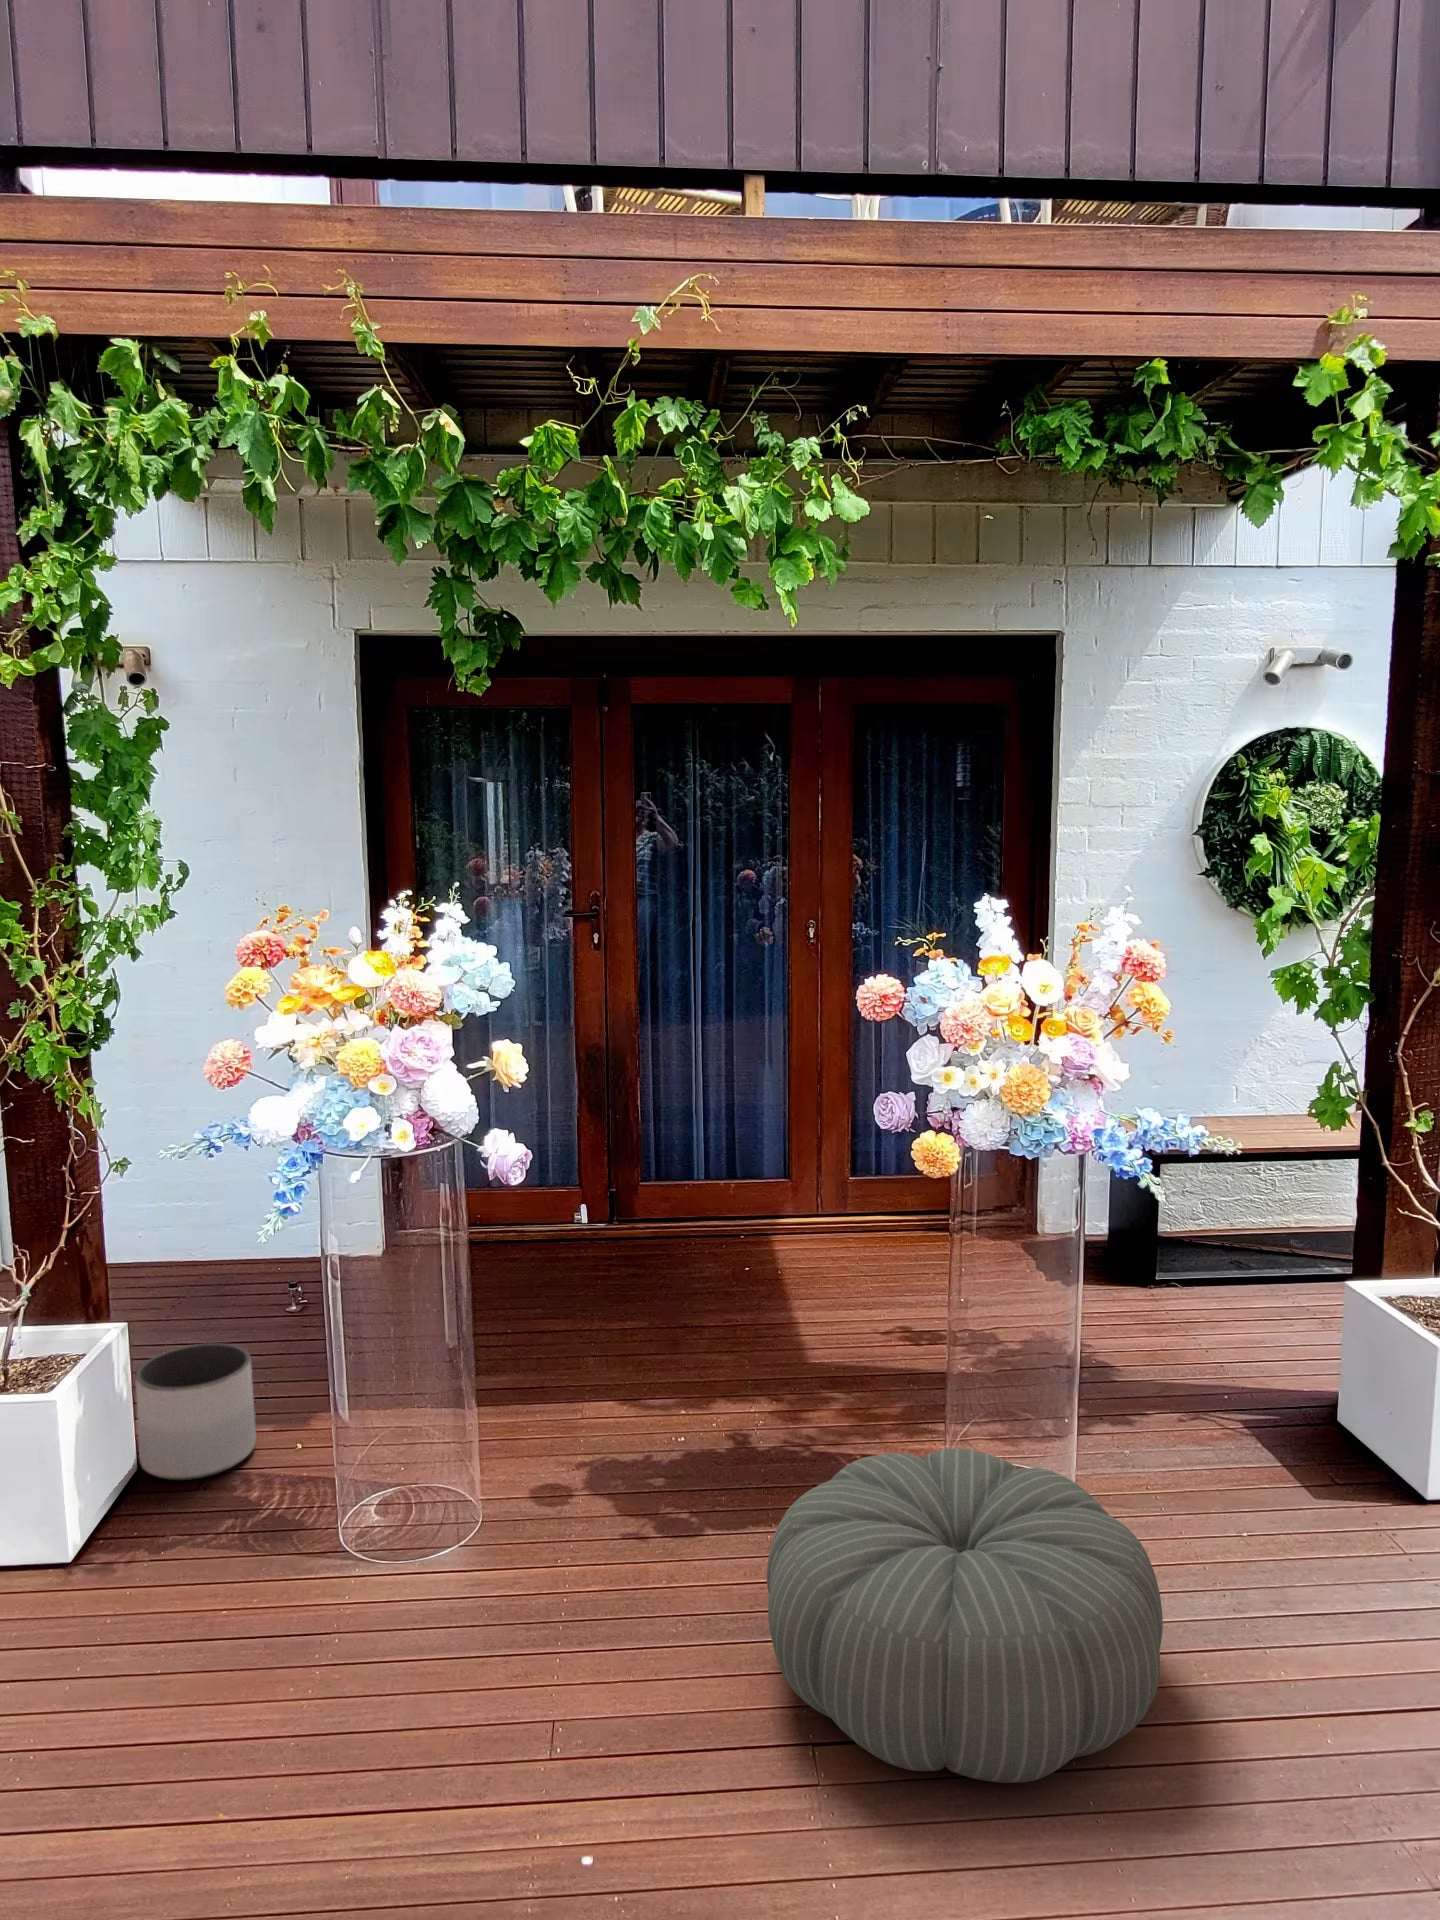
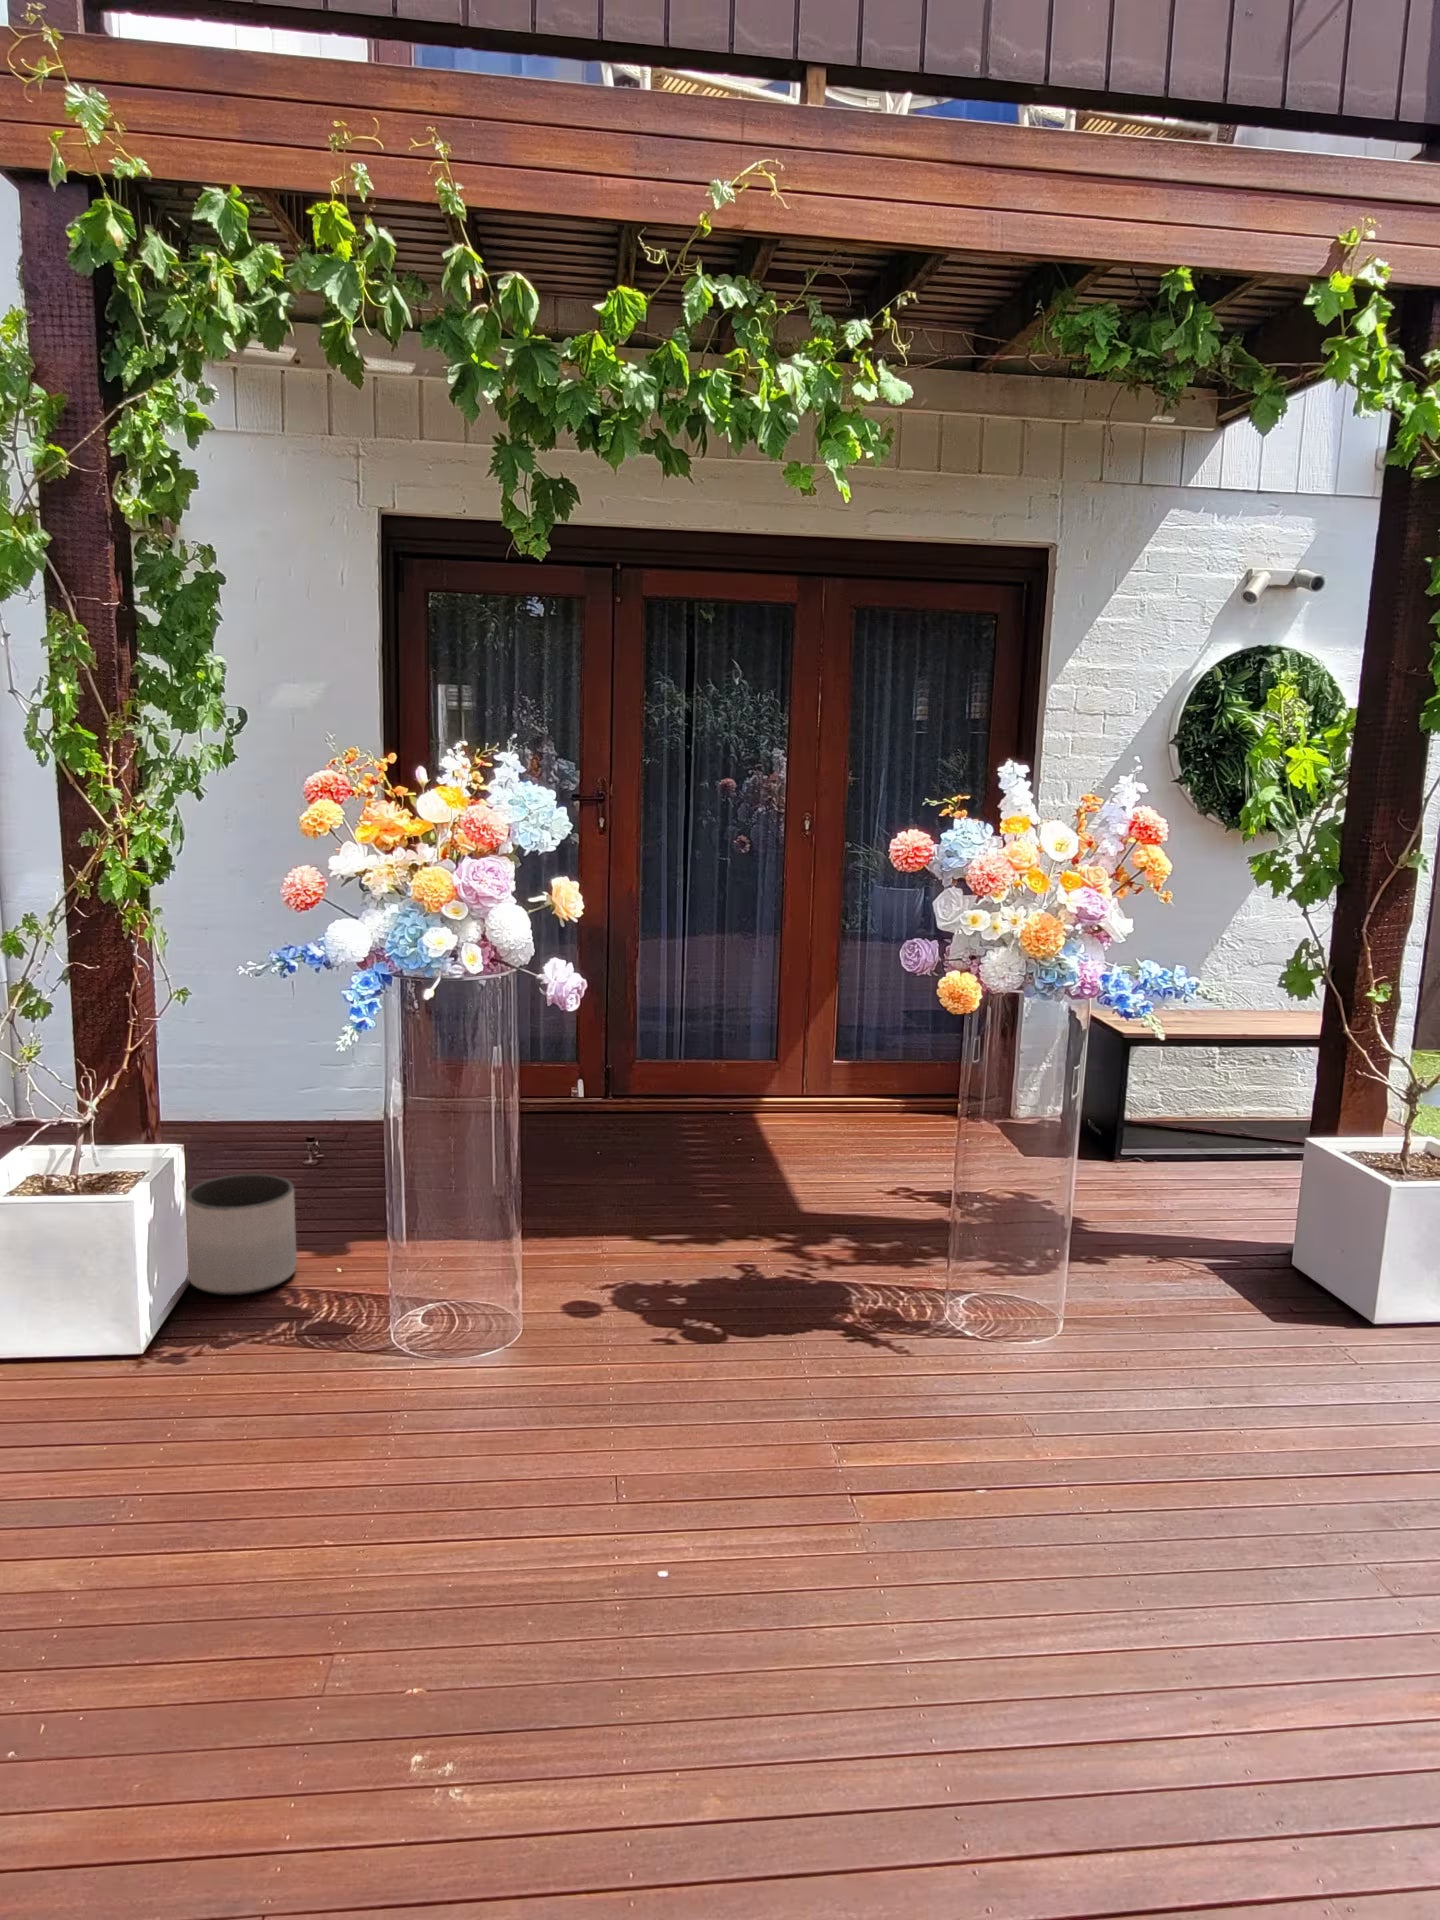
pouf: present [767,1448,1163,1783] -> none [800,1259,1155,1520]

